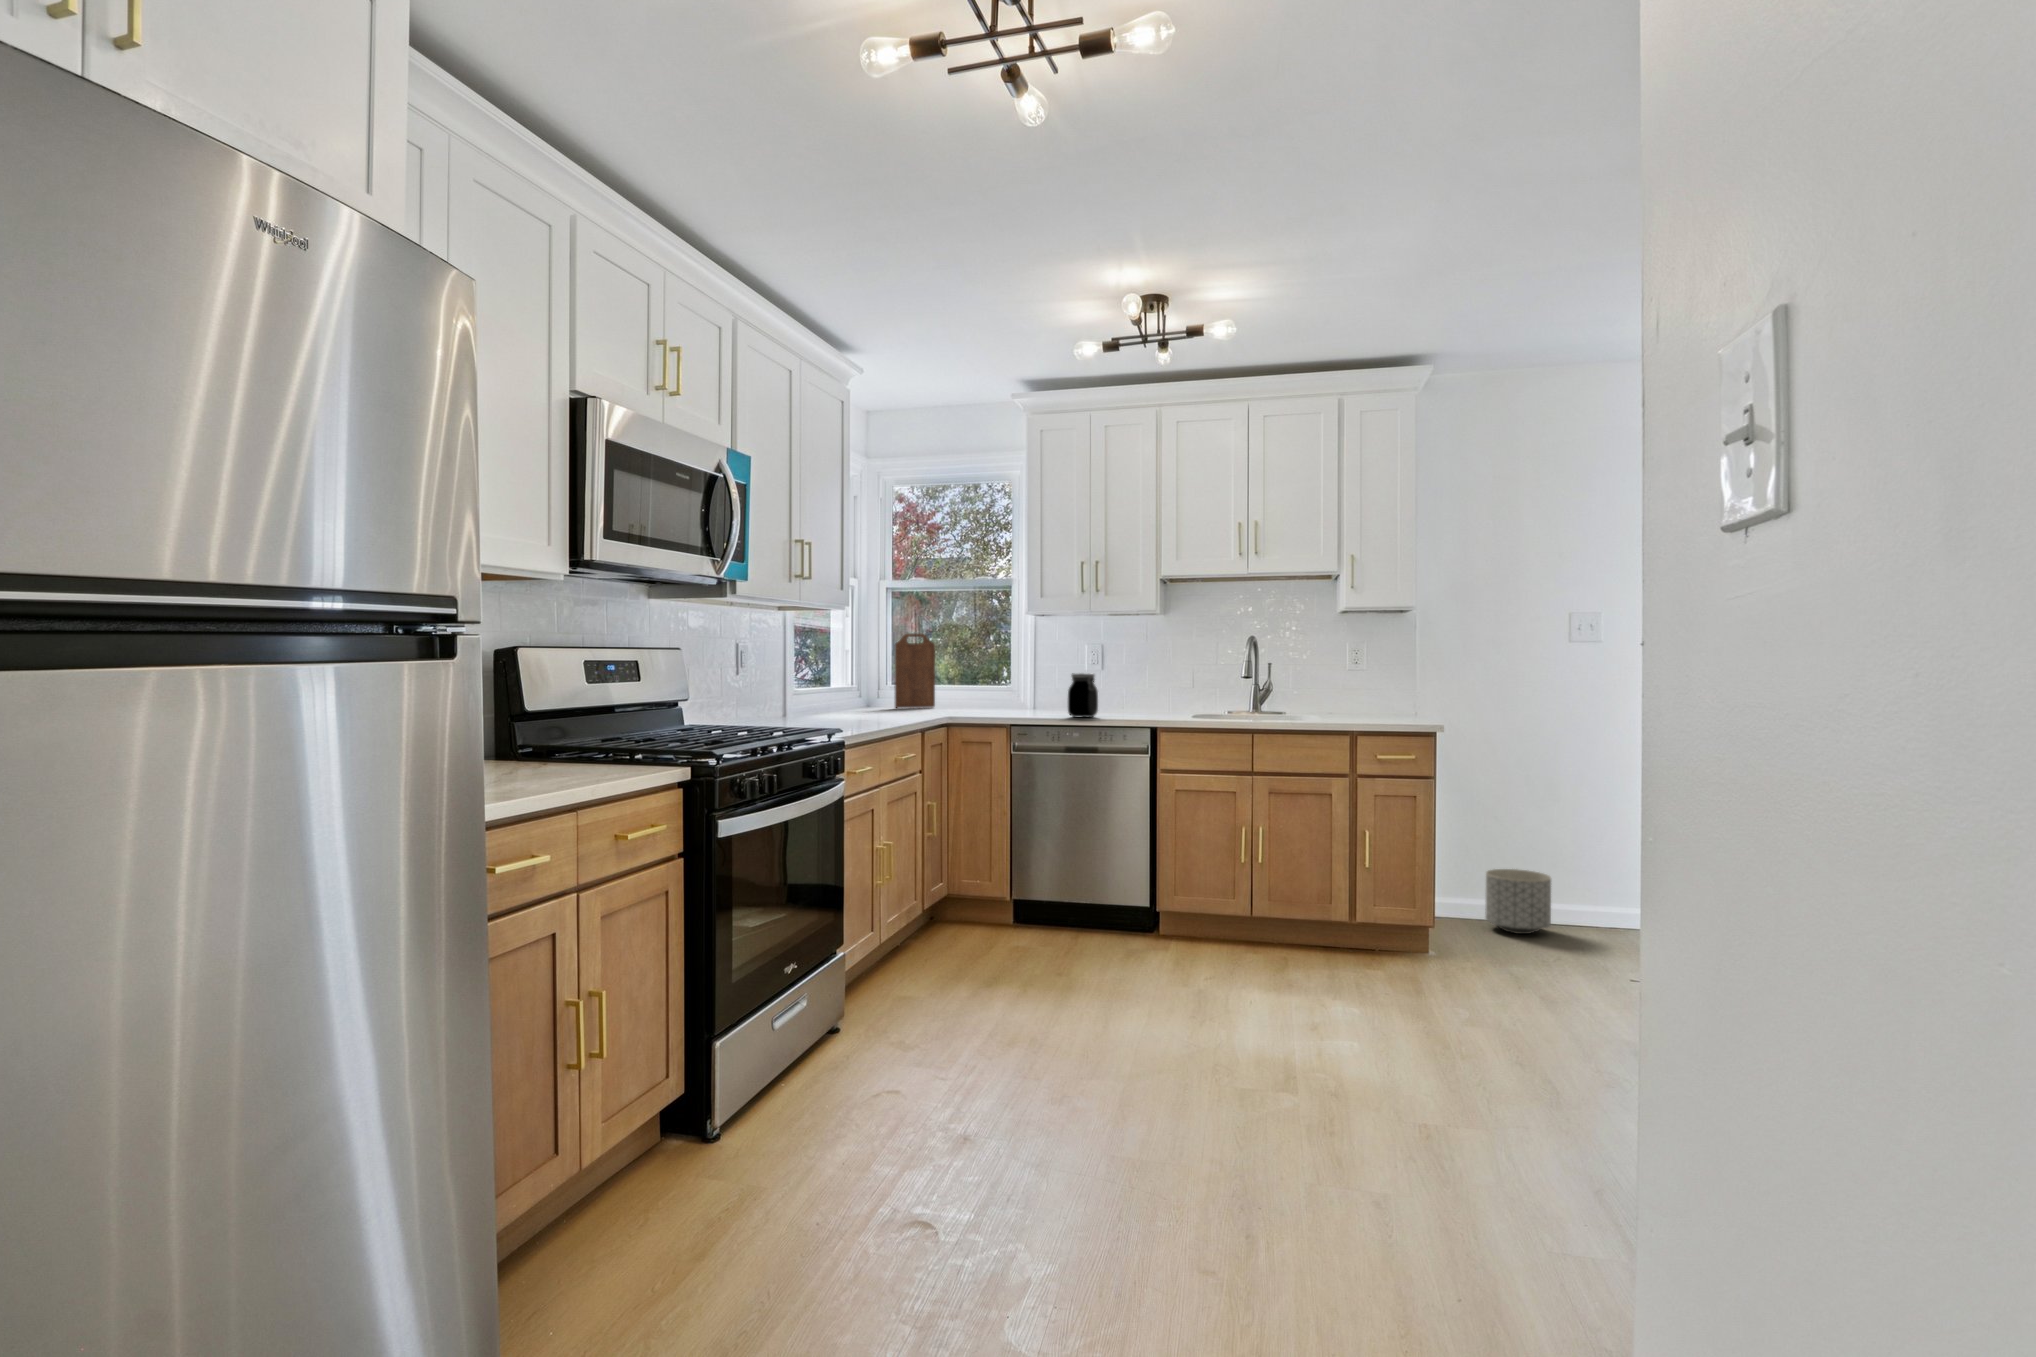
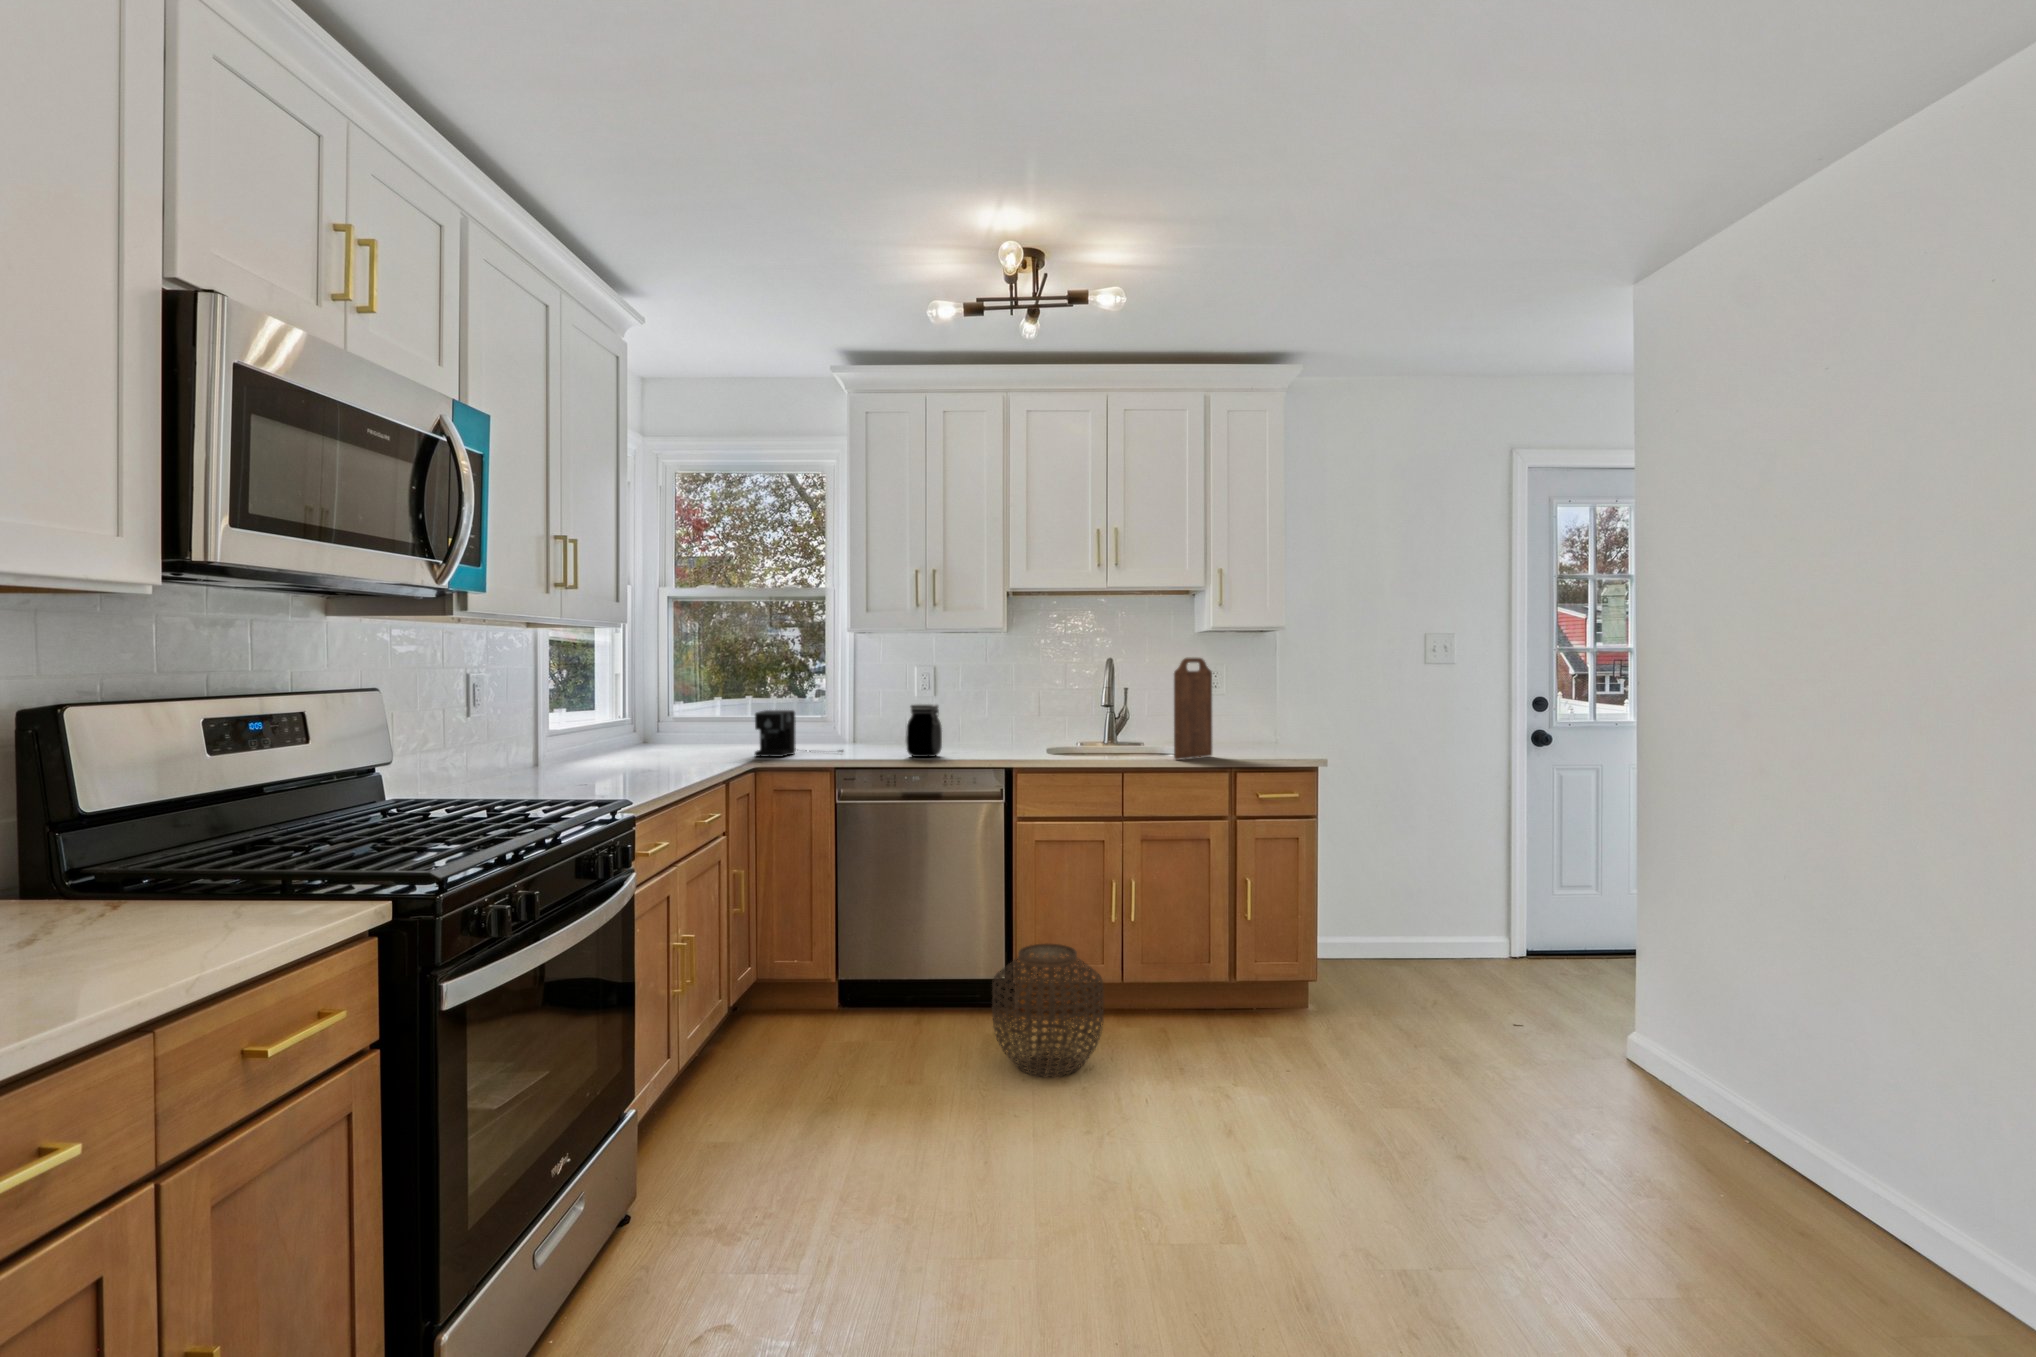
cutting board: present [895,633,935,708] -> present [1174,658,1212,760]
coffee maker: none [946,678,1019,715] -> present [755,710,843,757]
planter: present [1485,869,1551,934] -> none [1345,901,1411,971]
woven basket: none [1126,873,1220,981] -> present [992,944,1103,1077]

